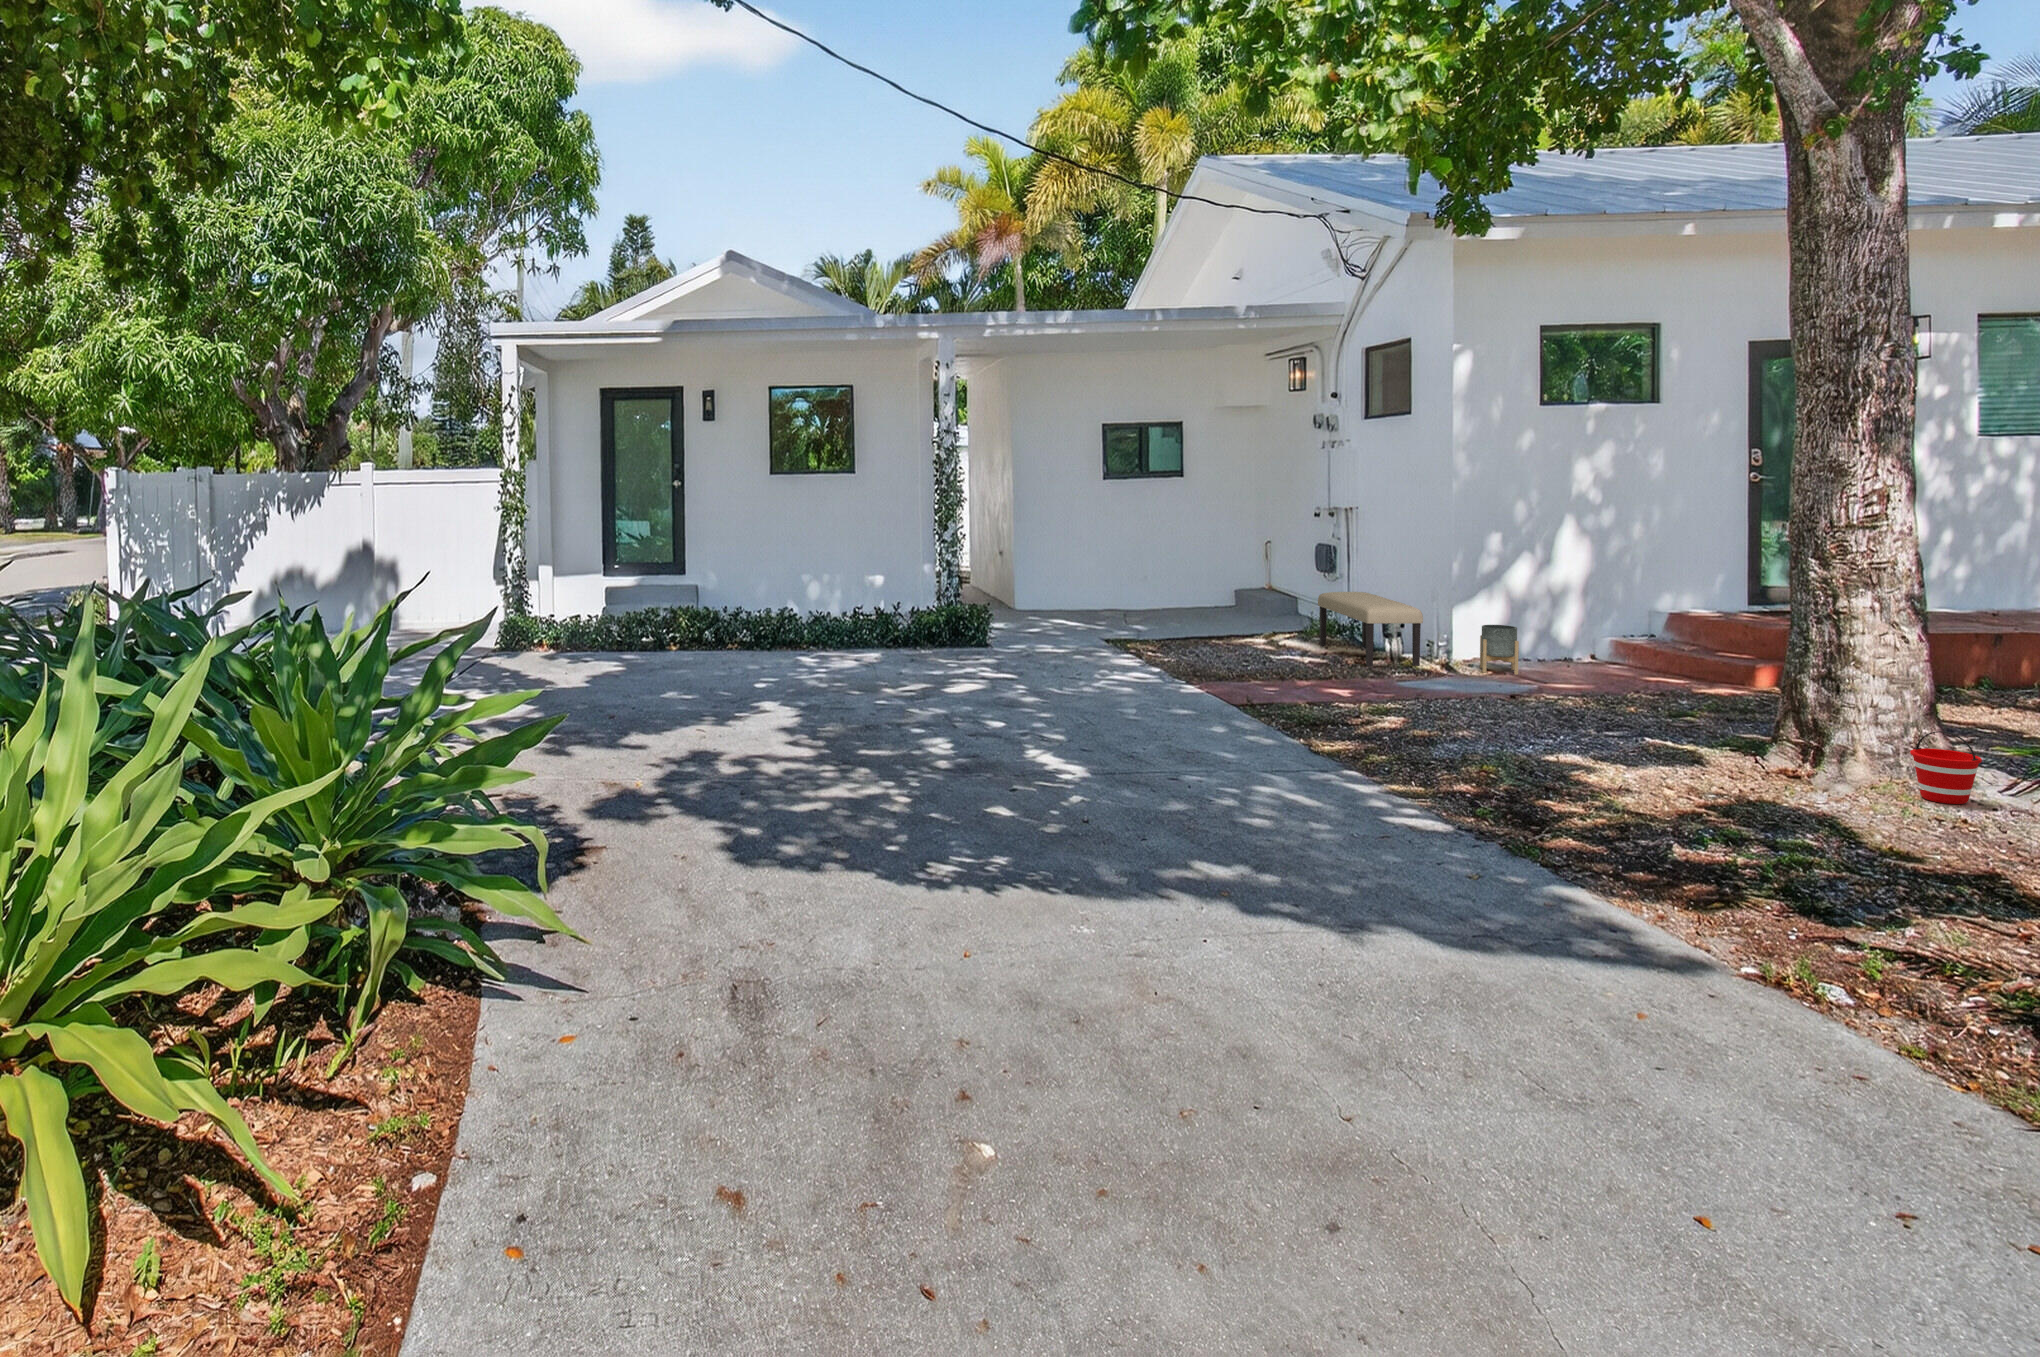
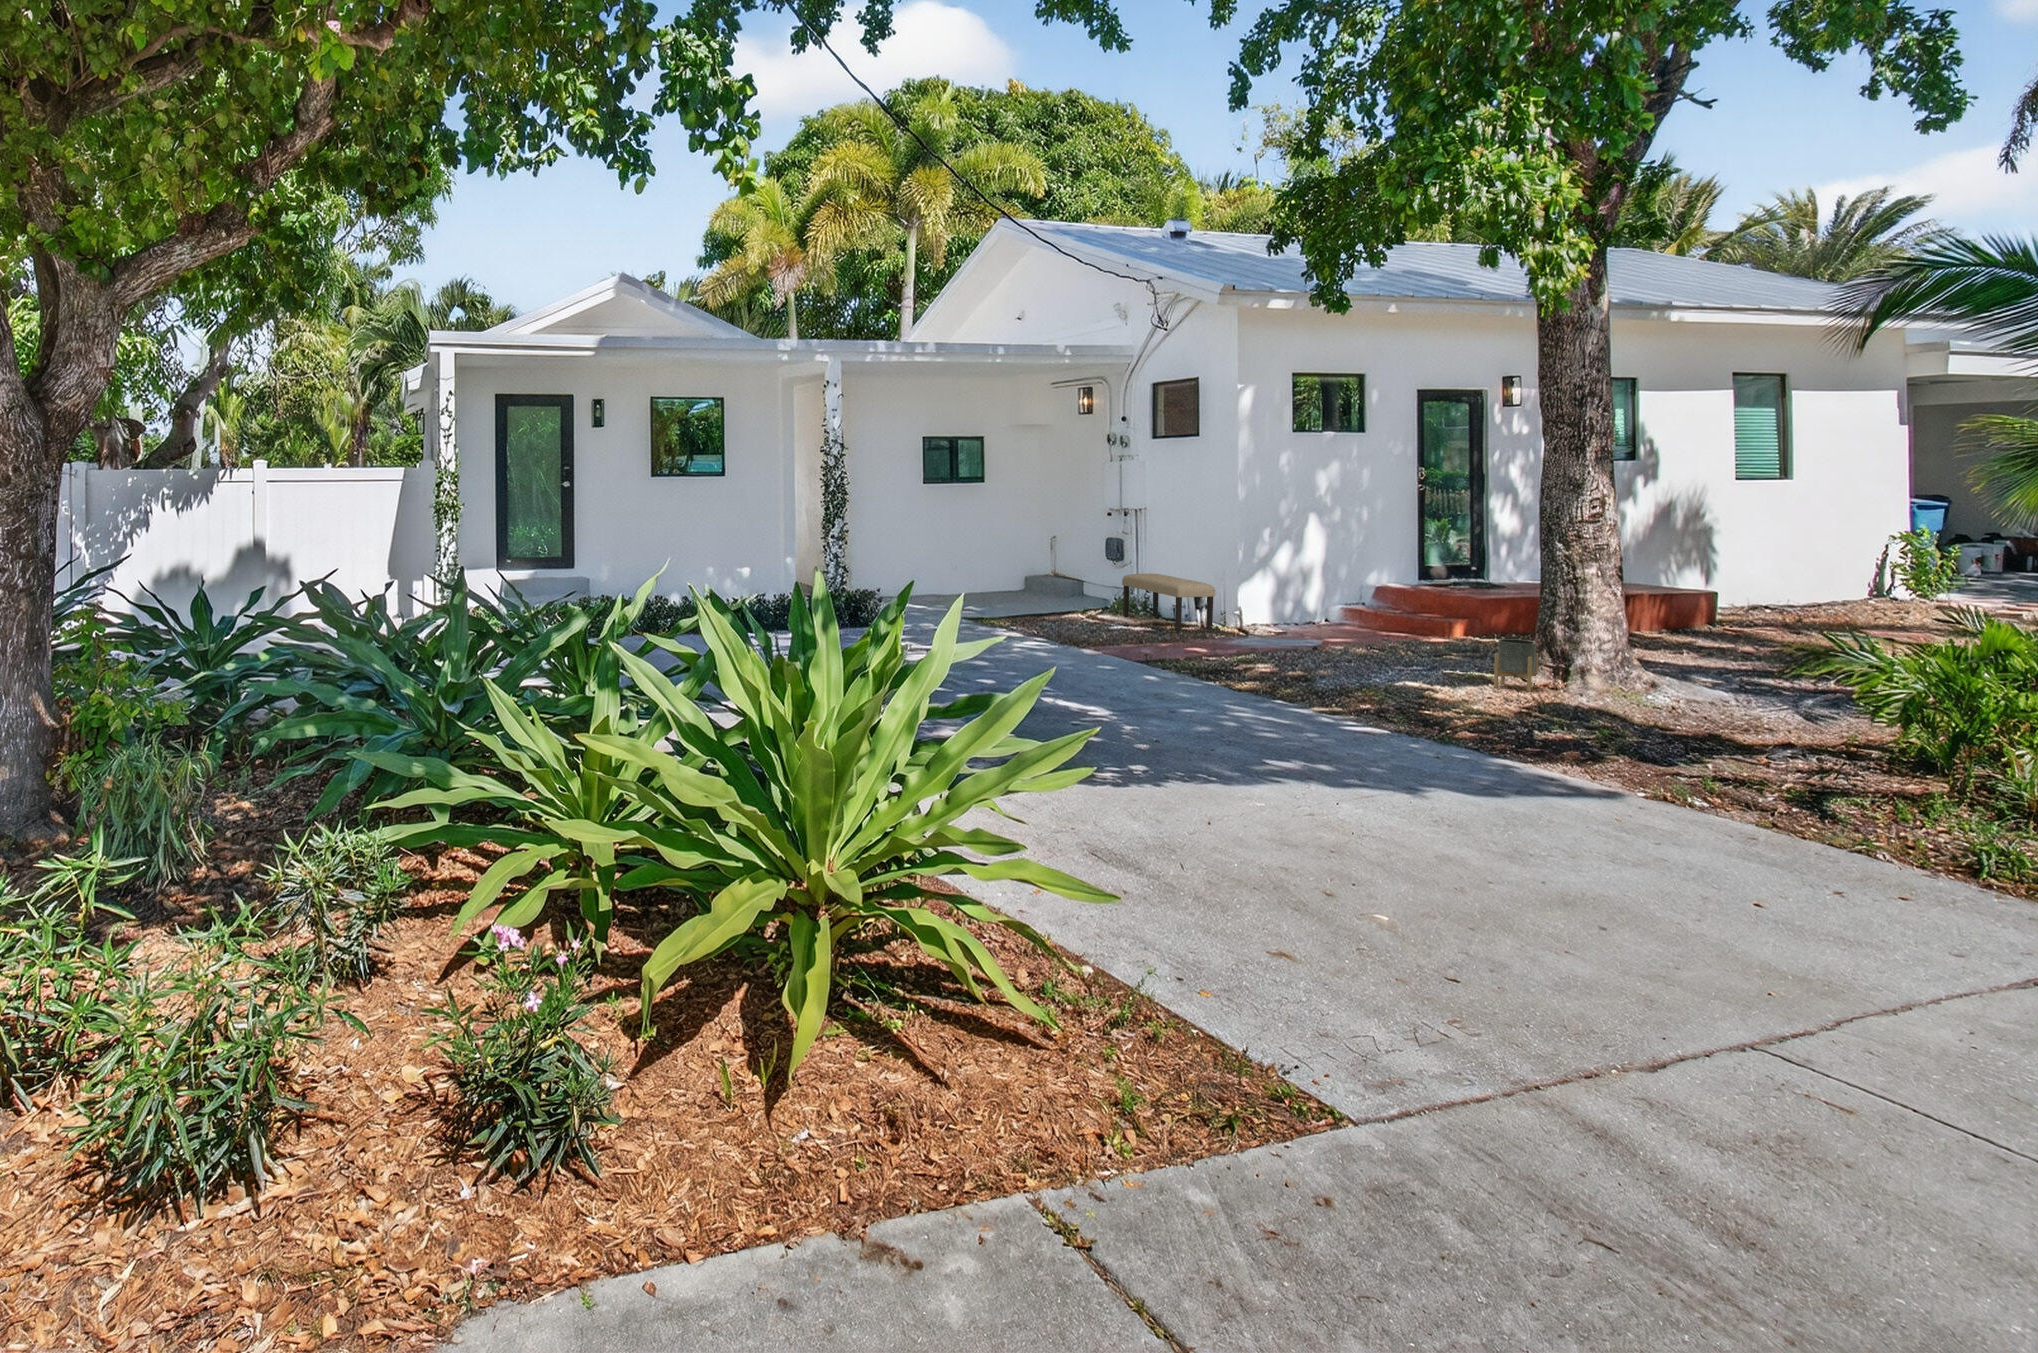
planter: present [1480,625,1519,675] -> present [1494,639,1538,692]
bucket: present [1910,731,1982,804] -> none [1622,654,1665,702]

